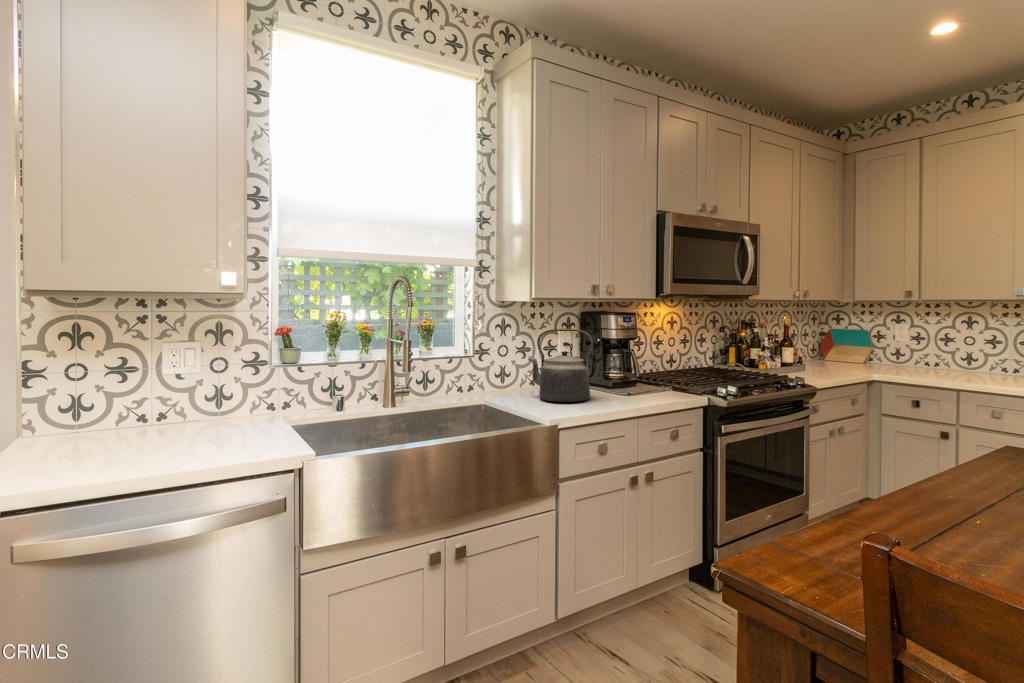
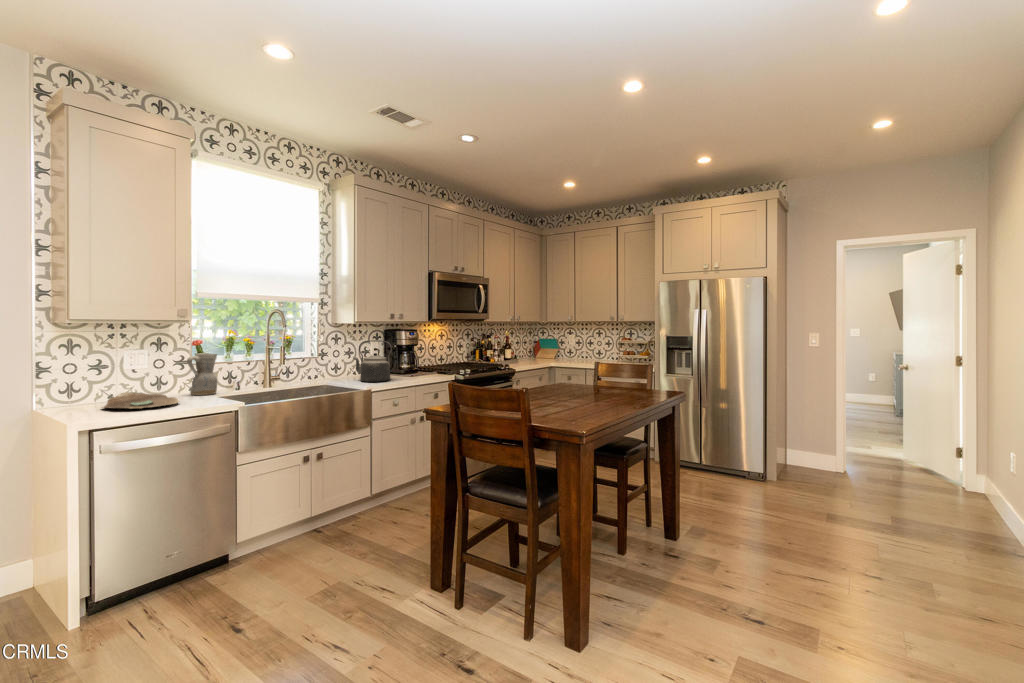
ceramic pitcher: none [262,348,311,417] -> present [187,353,217,395]
decorative bowl: none [82,412,224,453] -> present [103,392,179,409]

